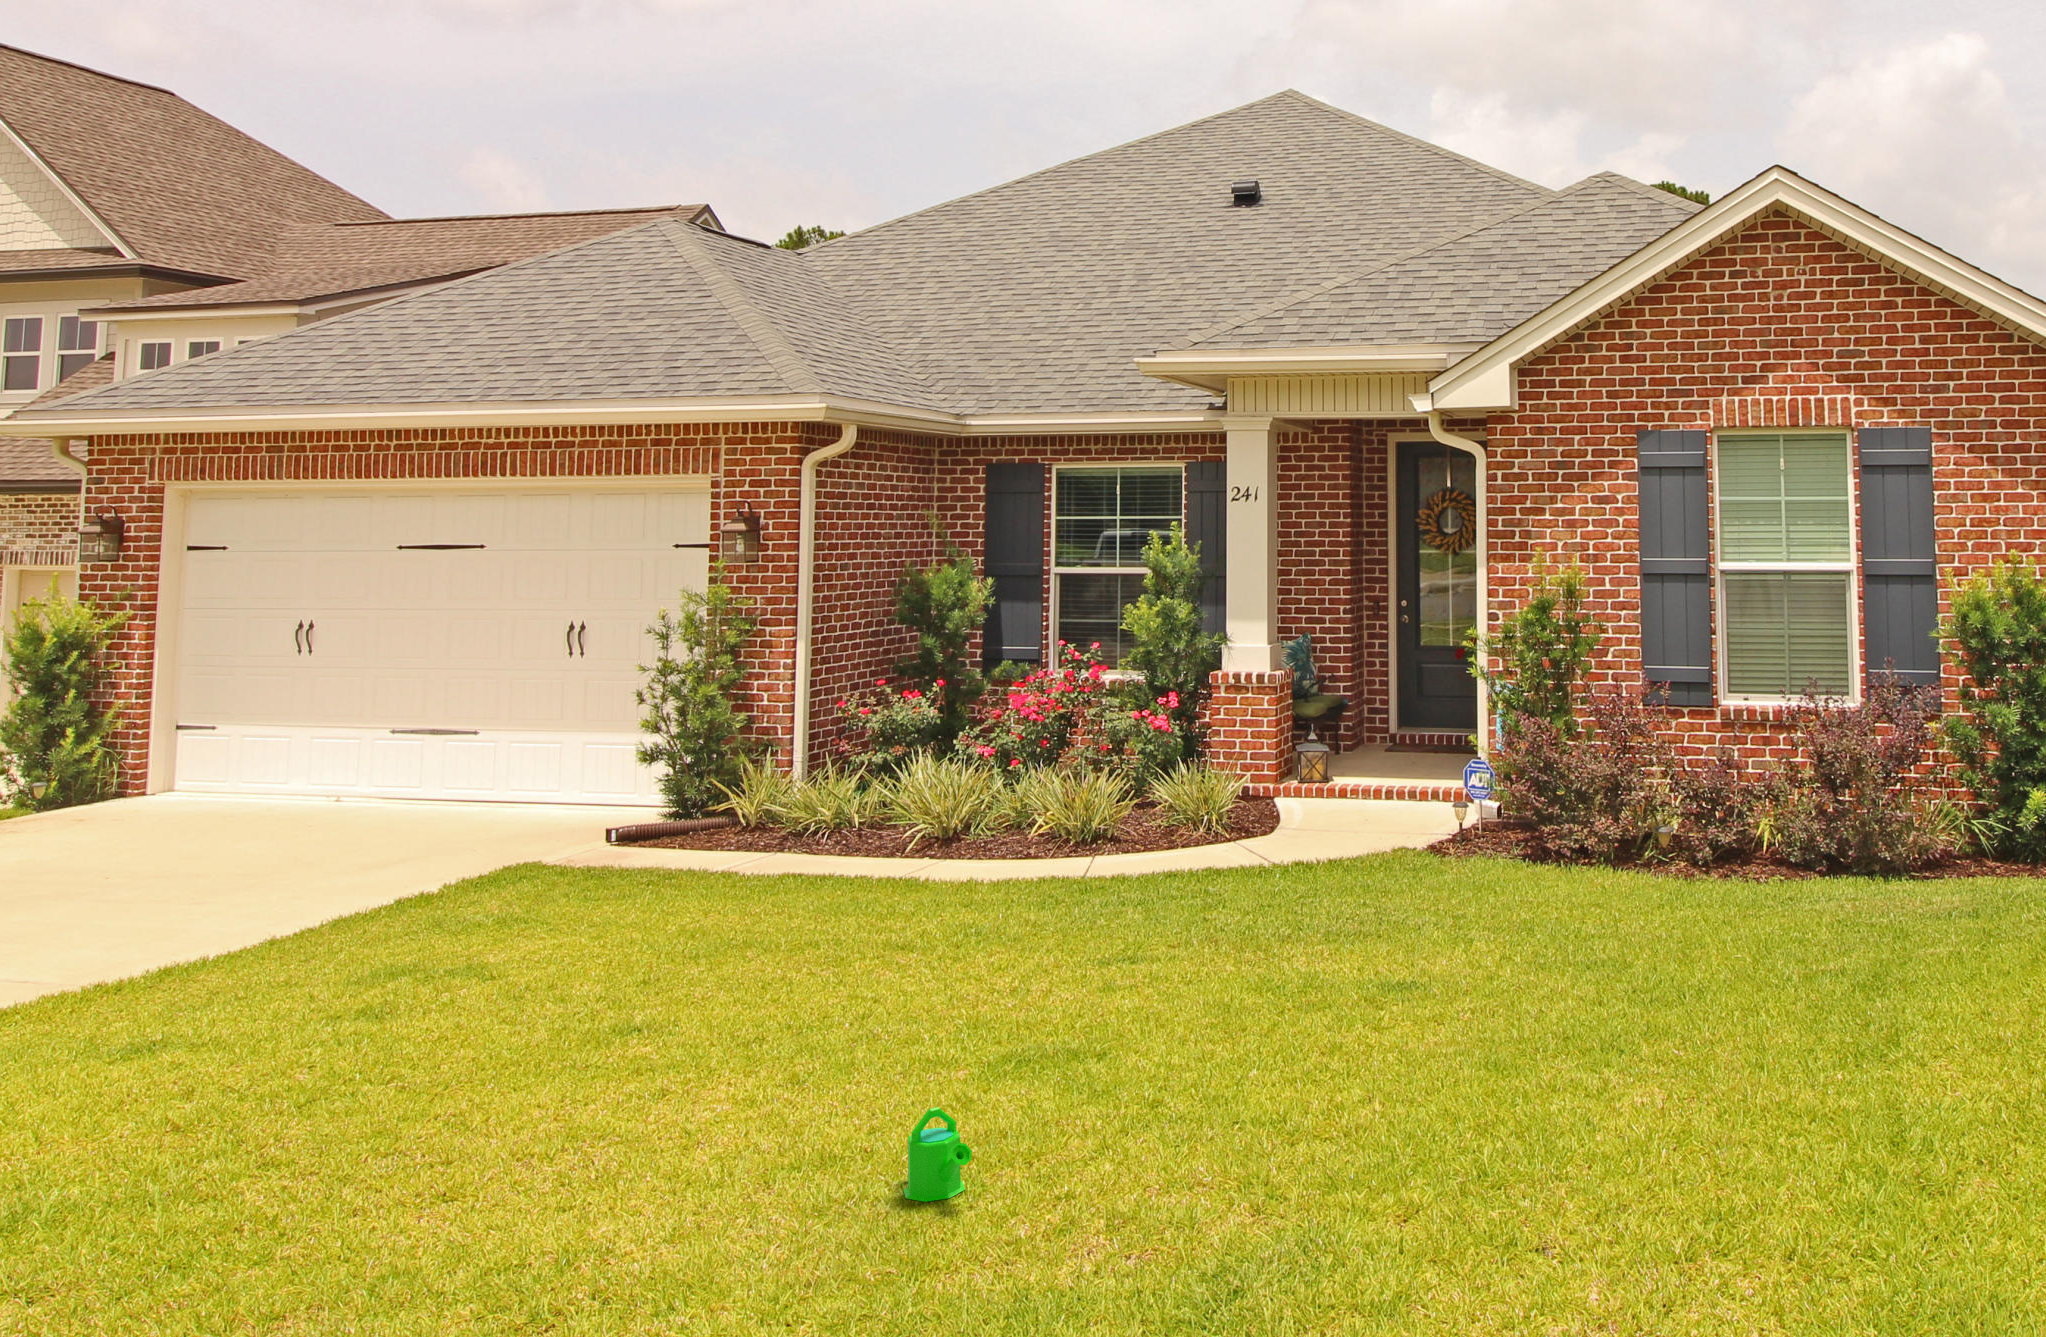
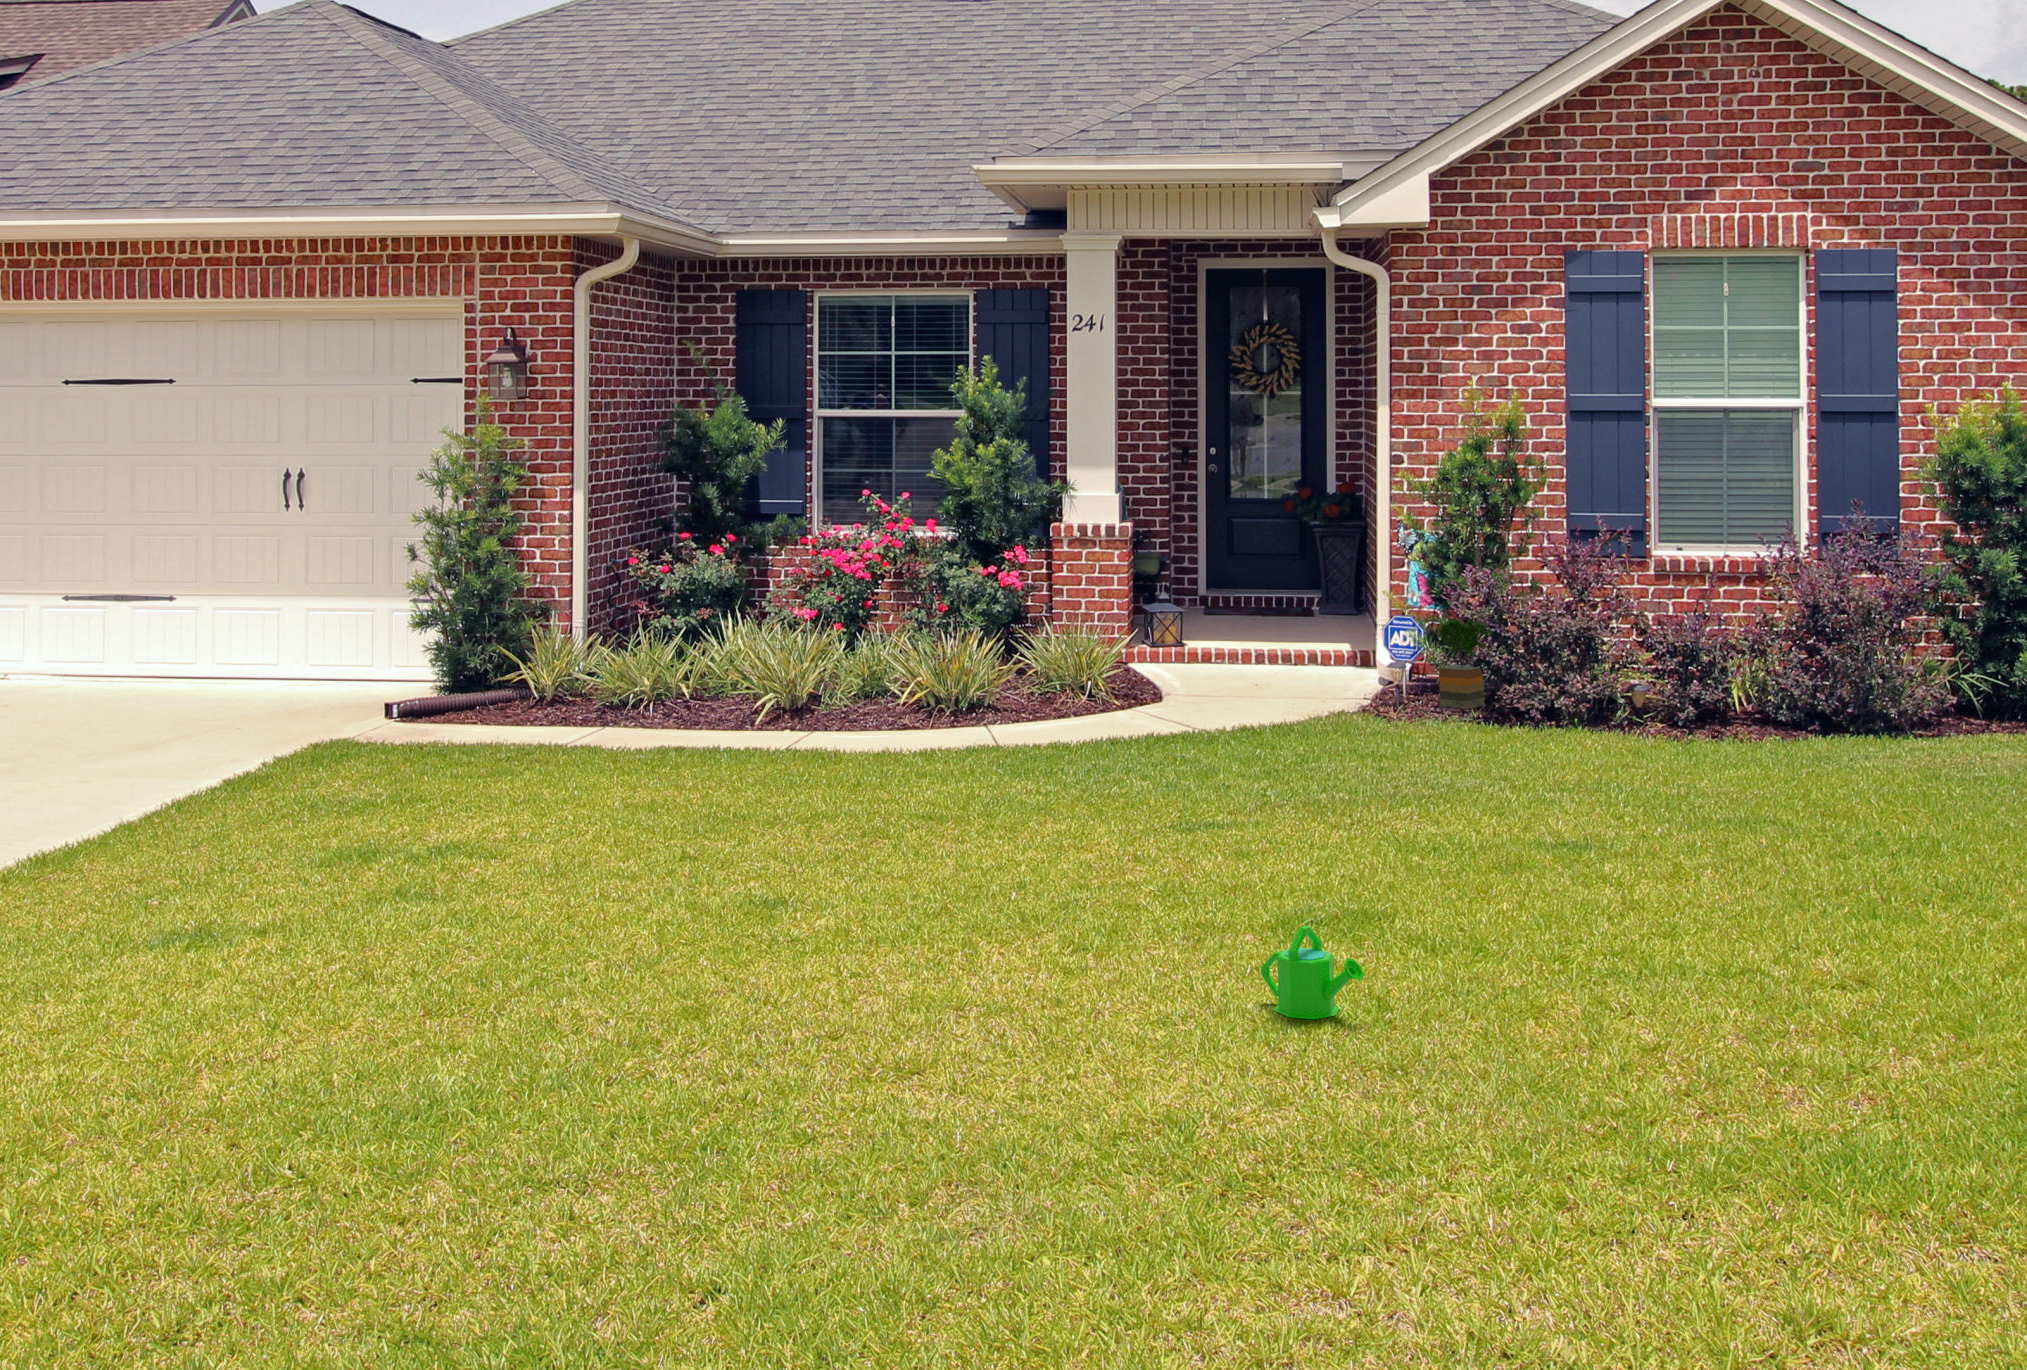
potted tree: none [1490,766,1543,850] -> present [1438,619,1492,709]

